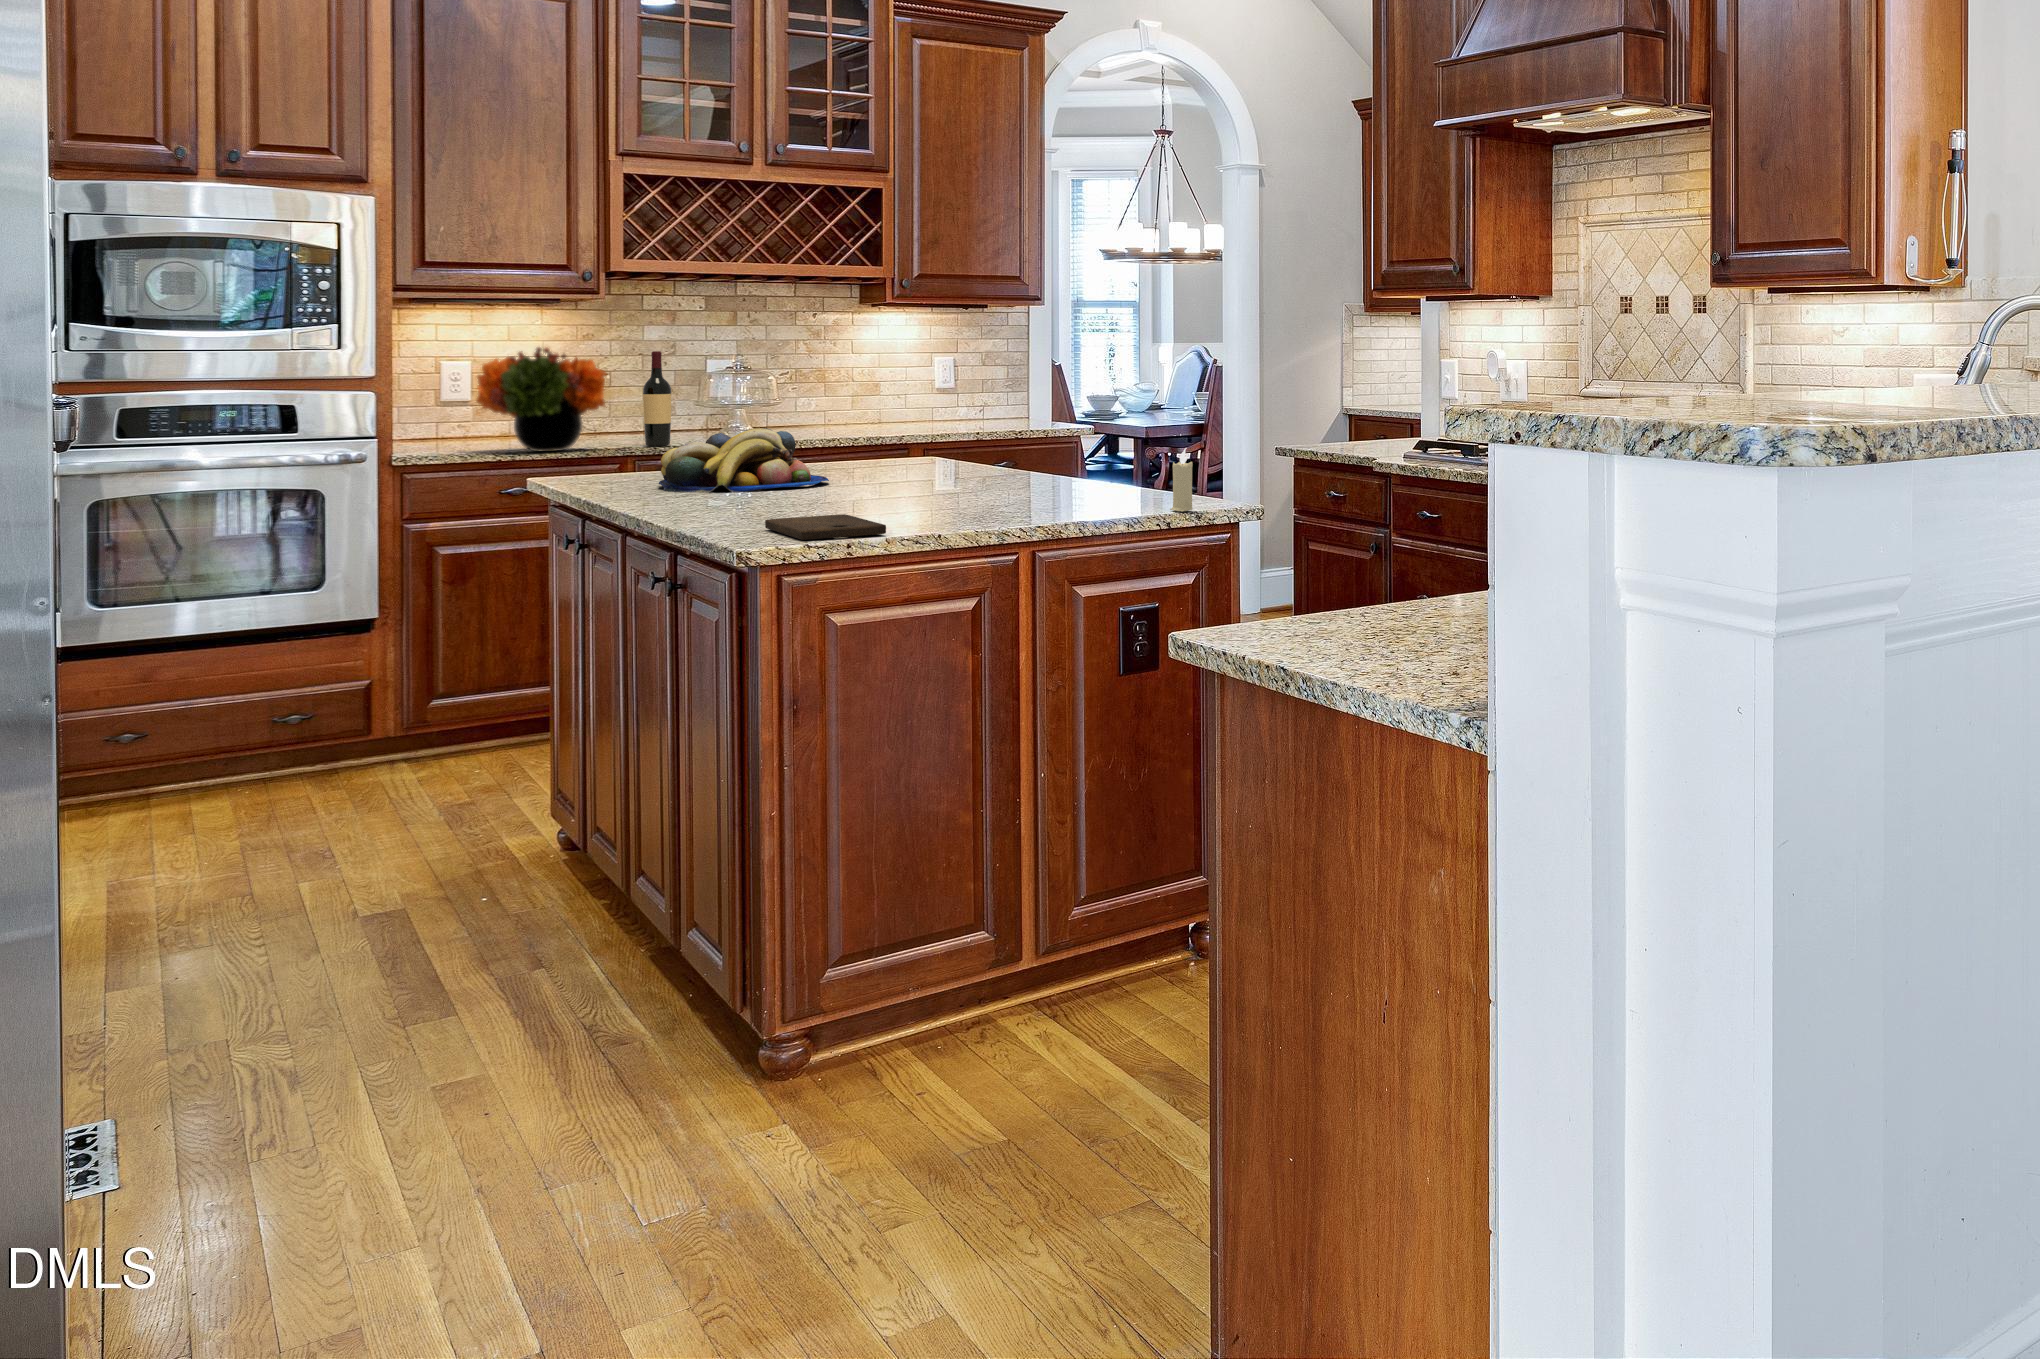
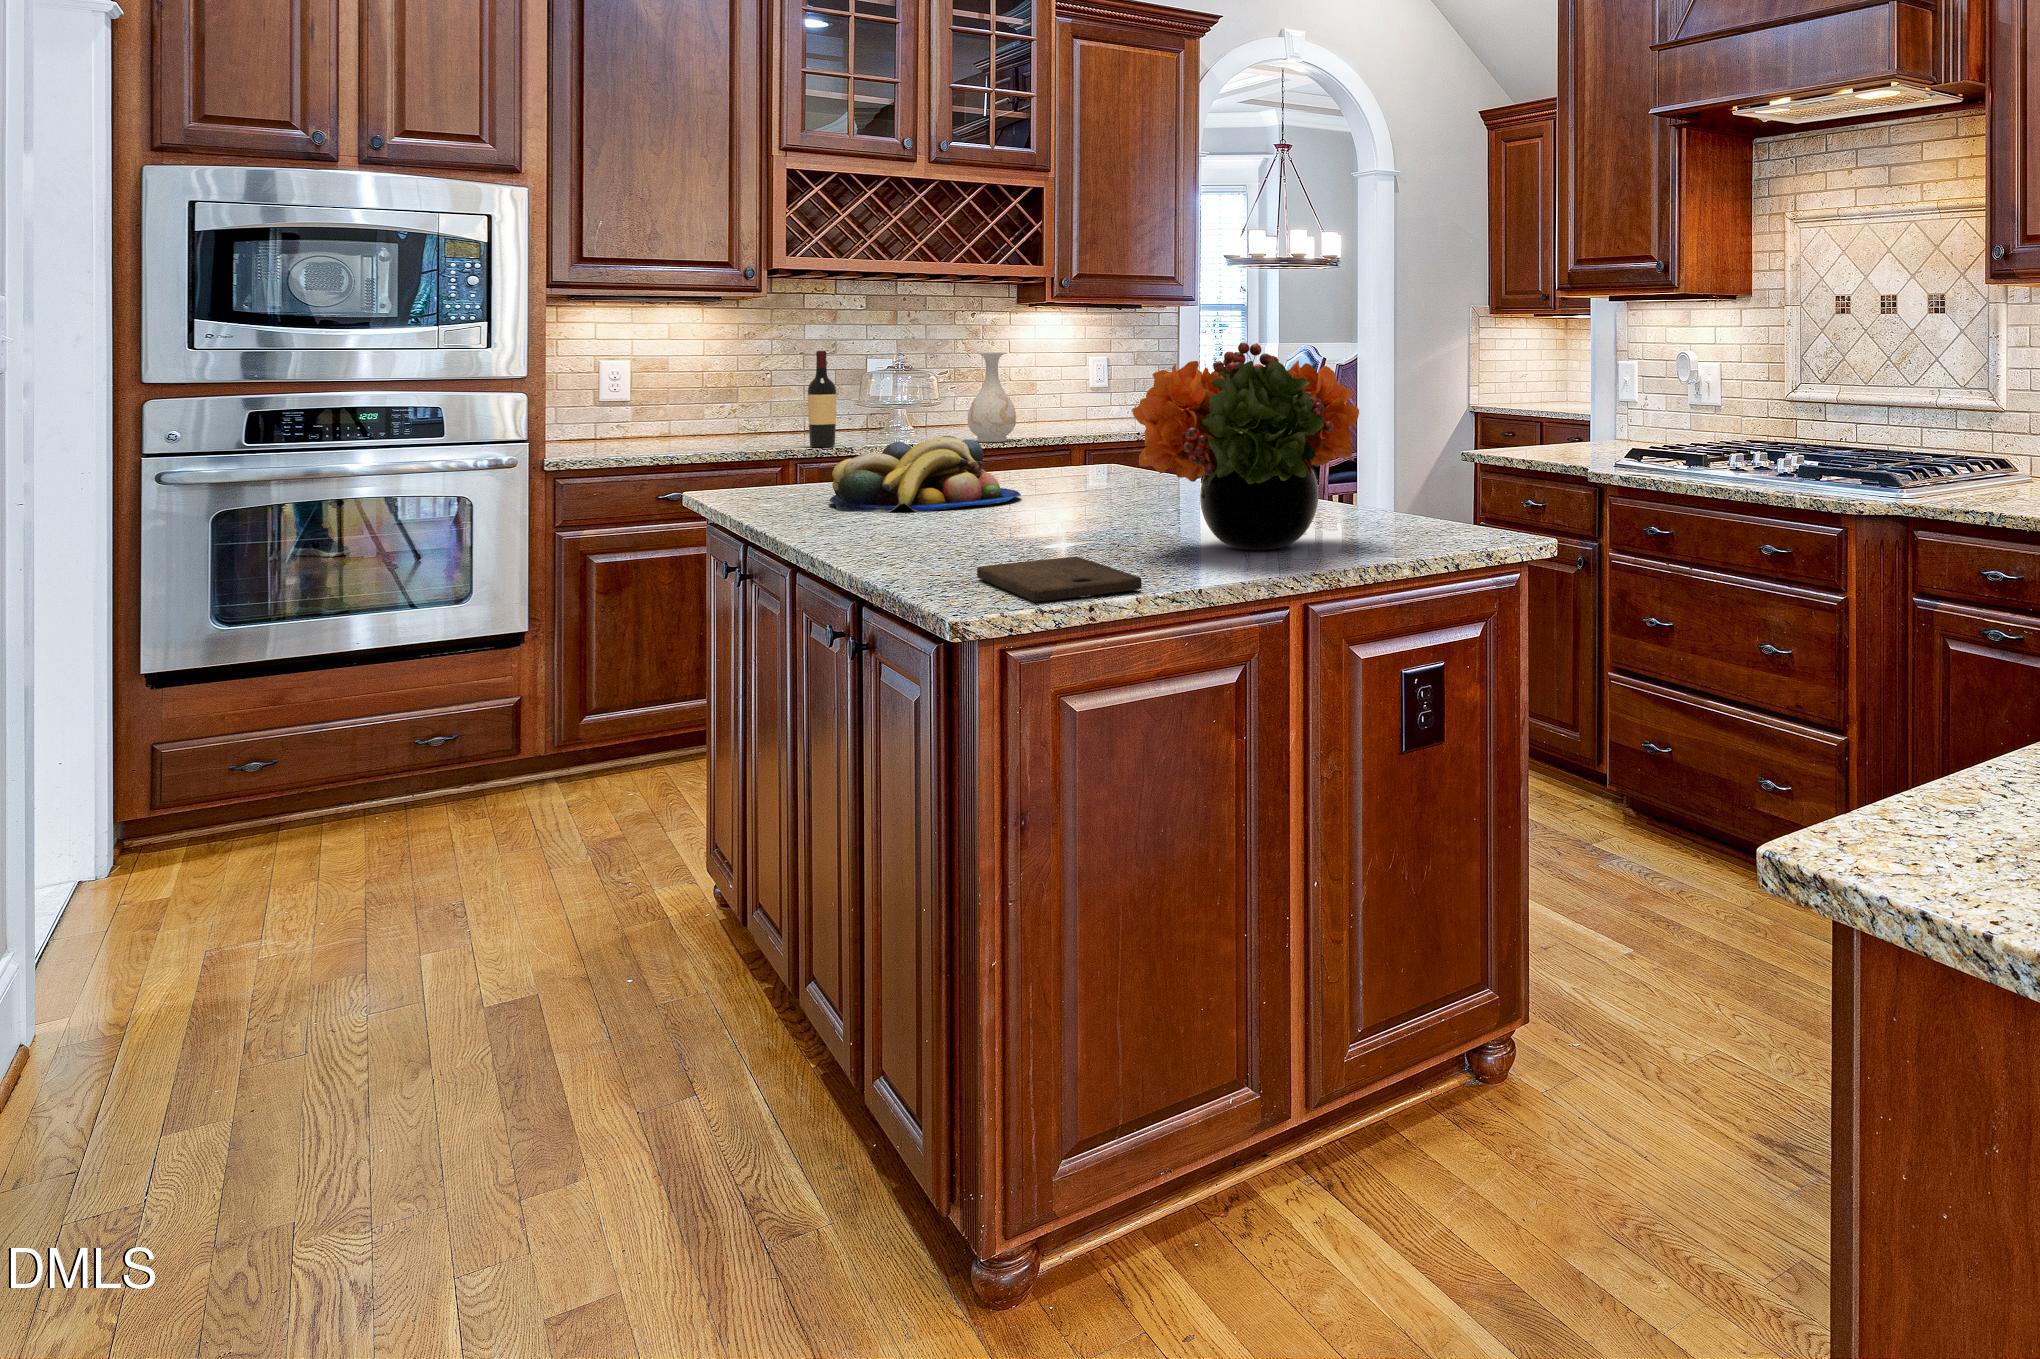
flower arrangement: present [477,347,607,452] -> present [1132,343,1359,550]
vase: none [803,352,852,442] -> present [968,352,1016,442]
candle: present [1170,448,1193,511] -> none [1455,466,1483,544]

